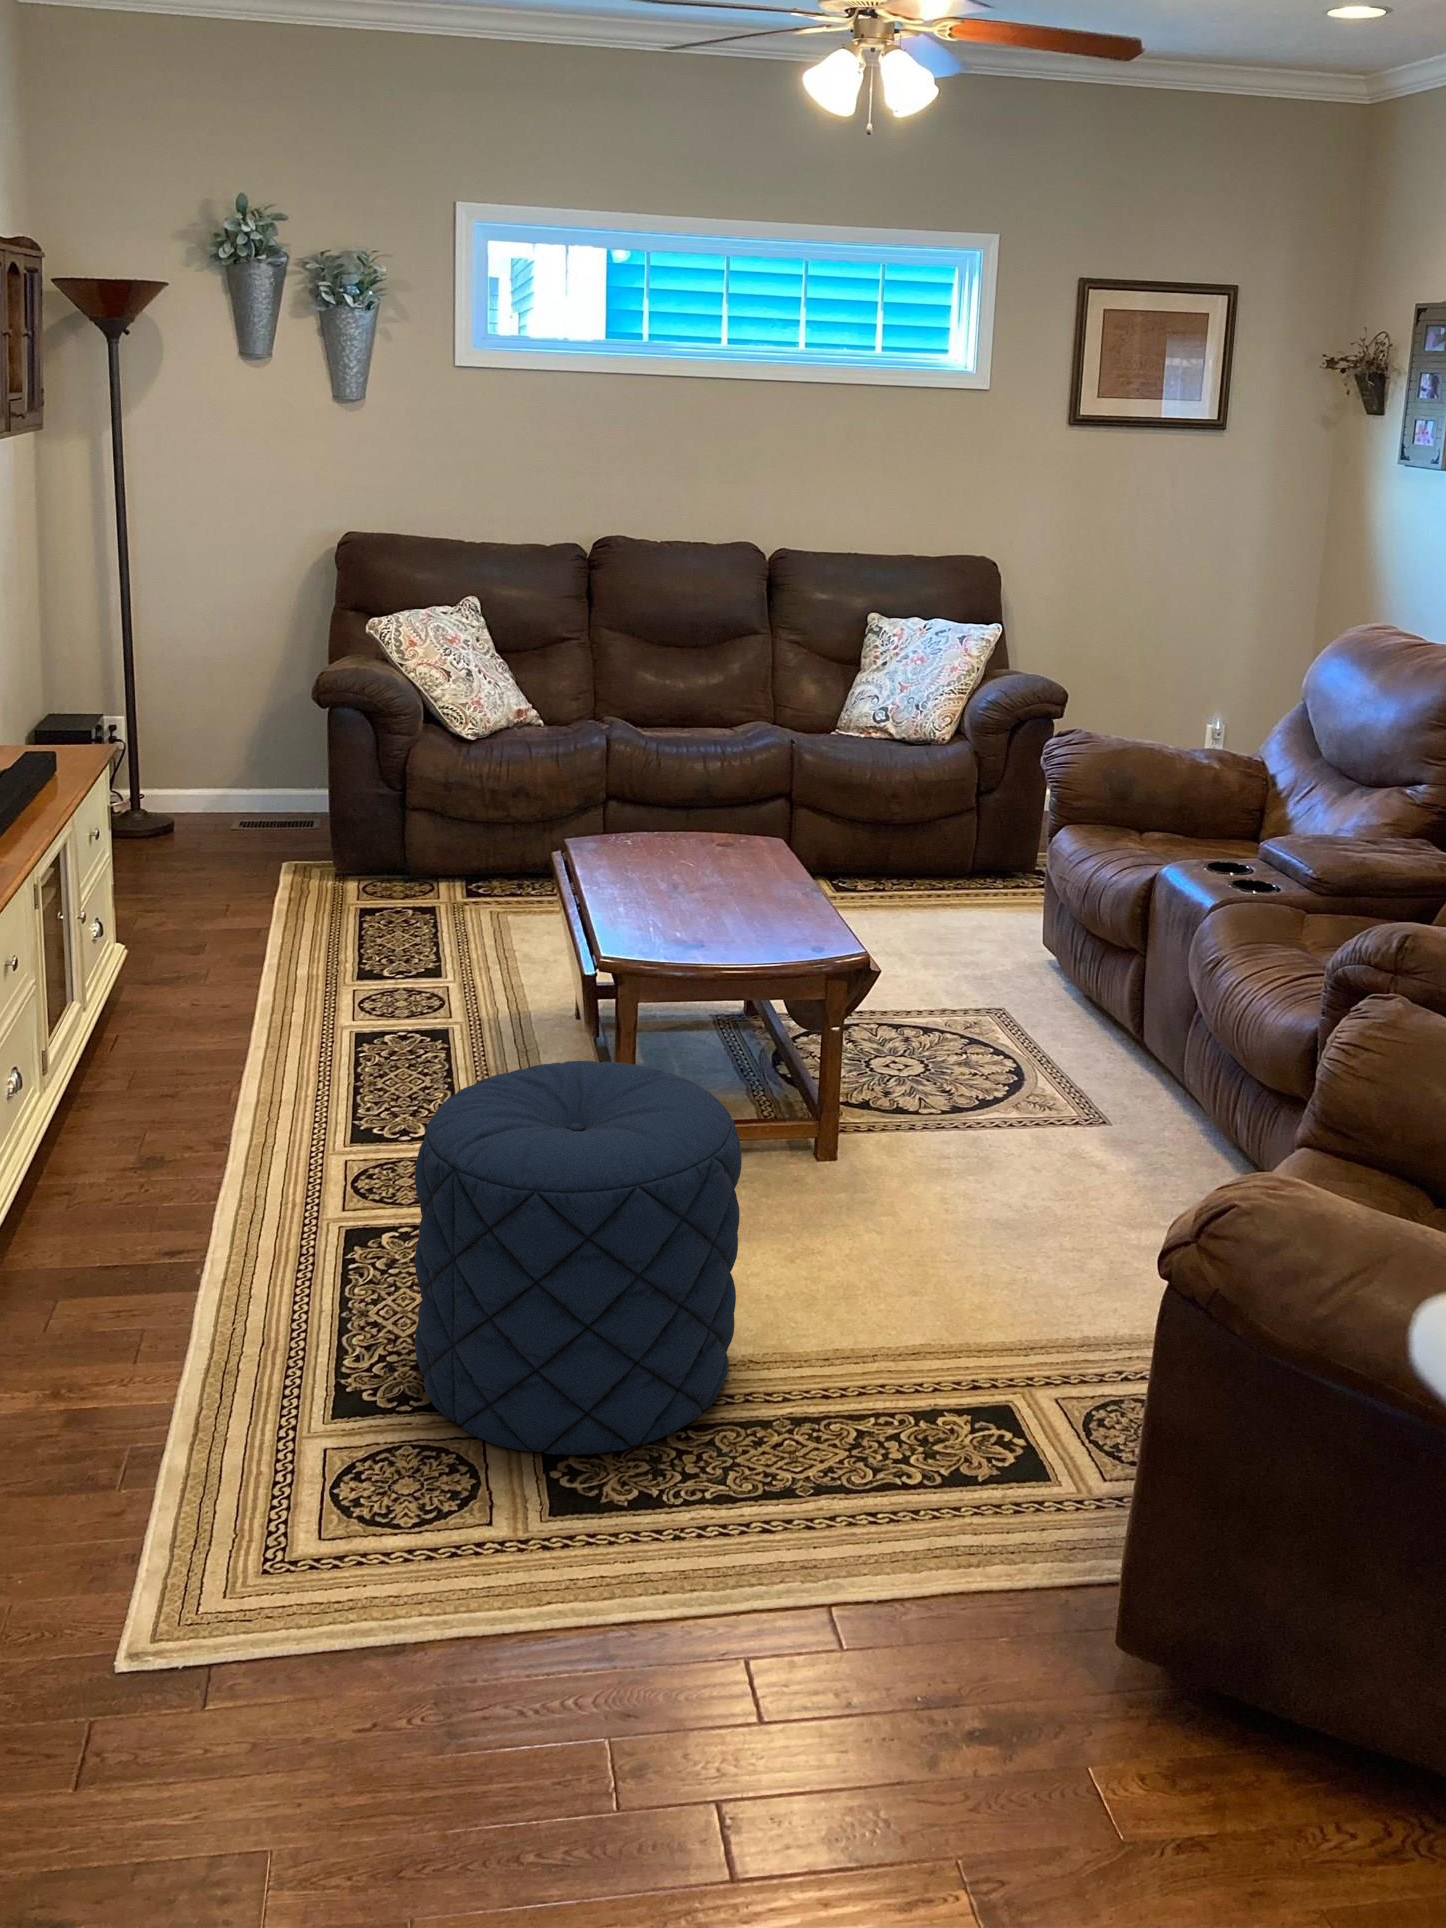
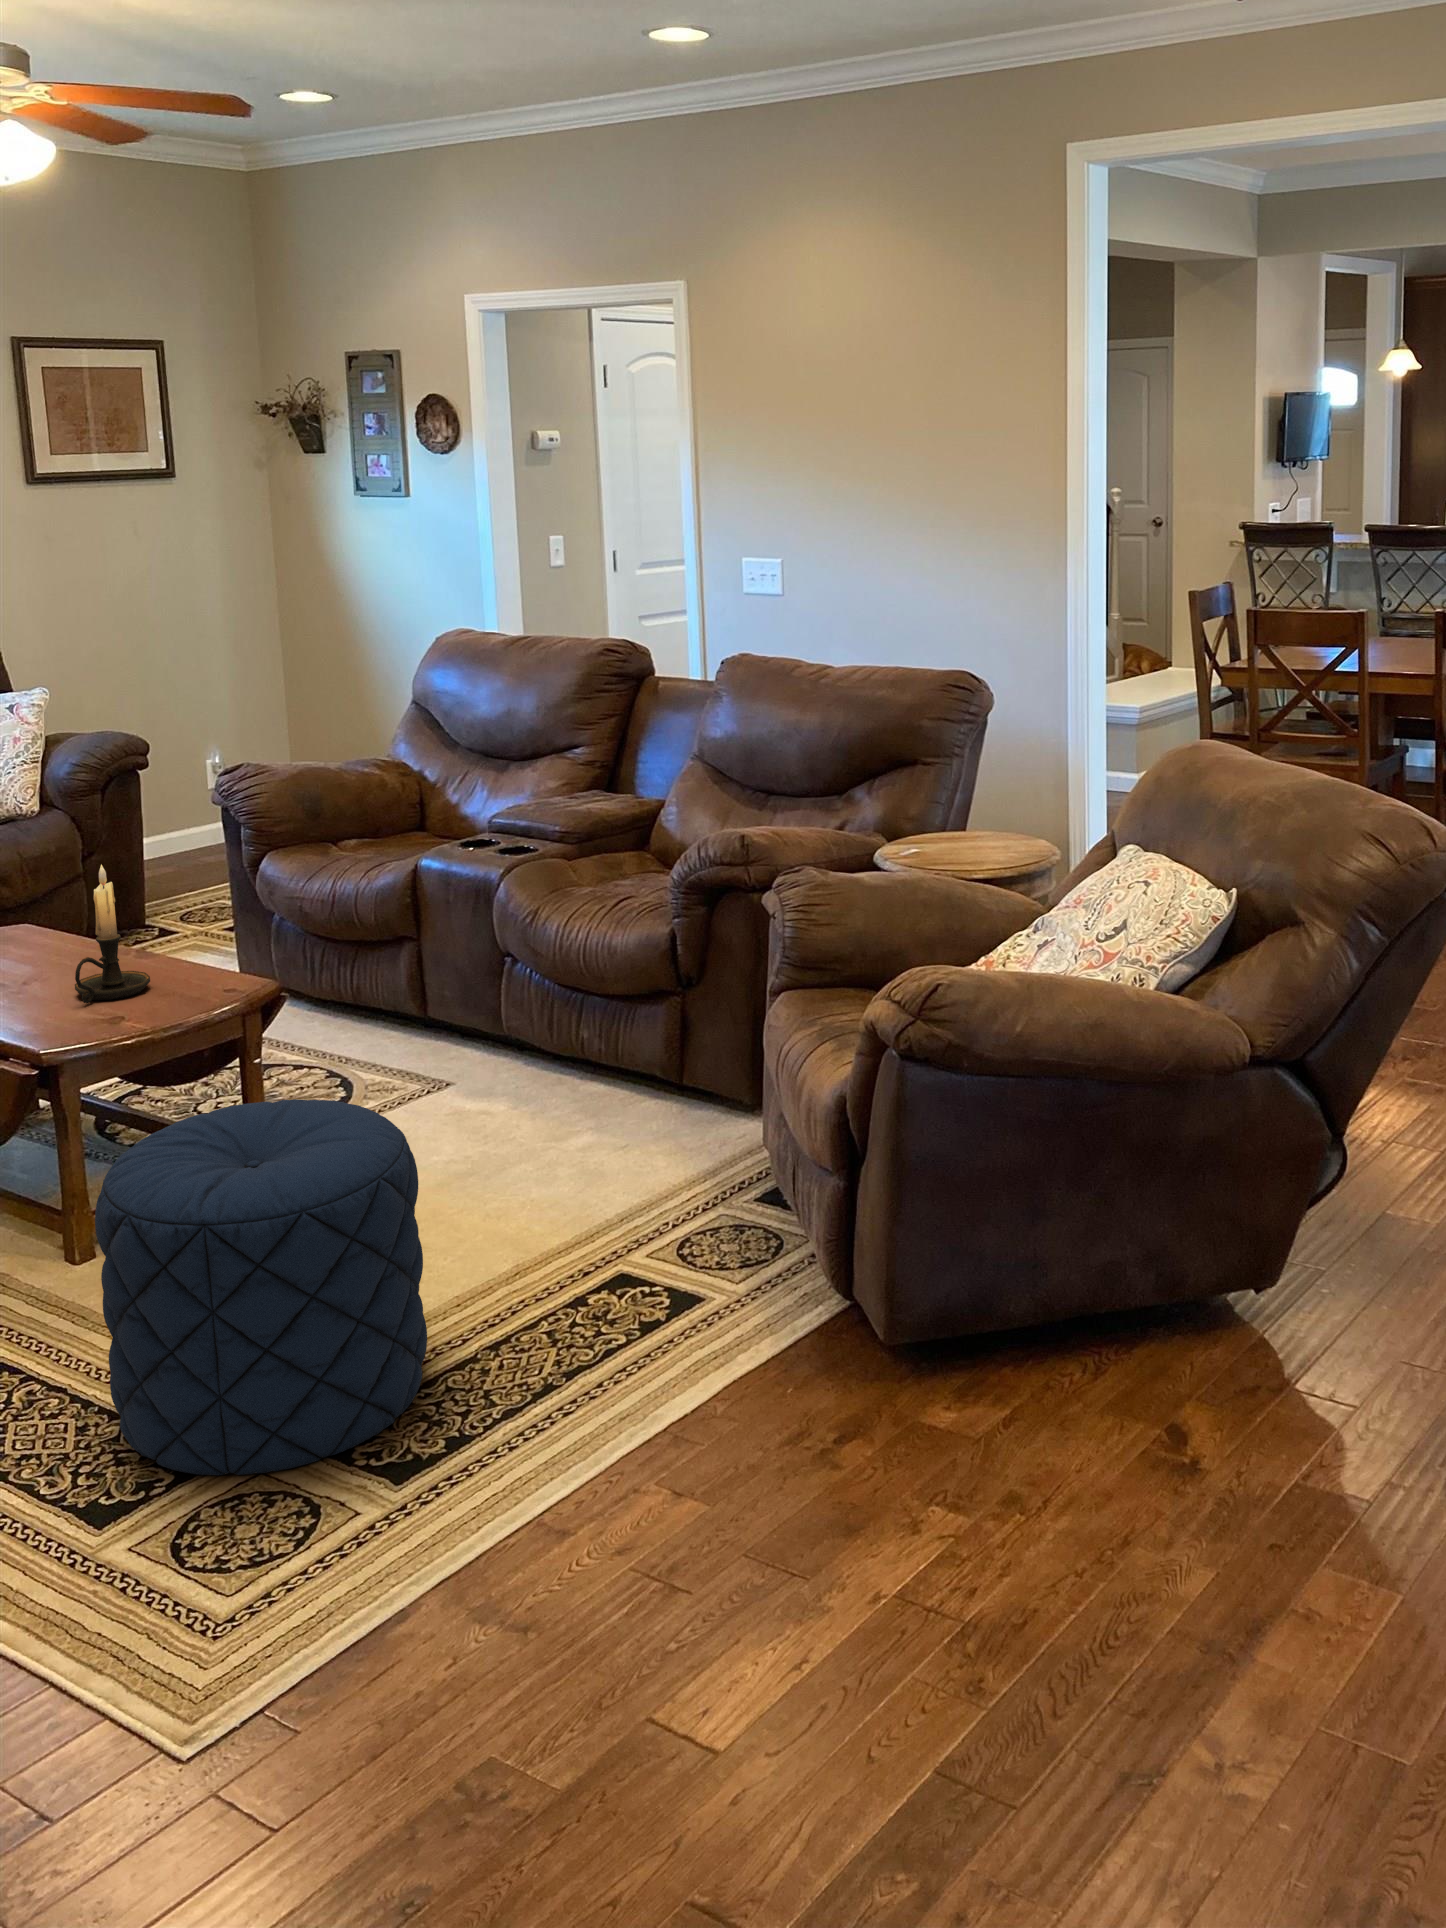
candle holder: none [697,795,781,931] -> present [75,865,150,1003]

